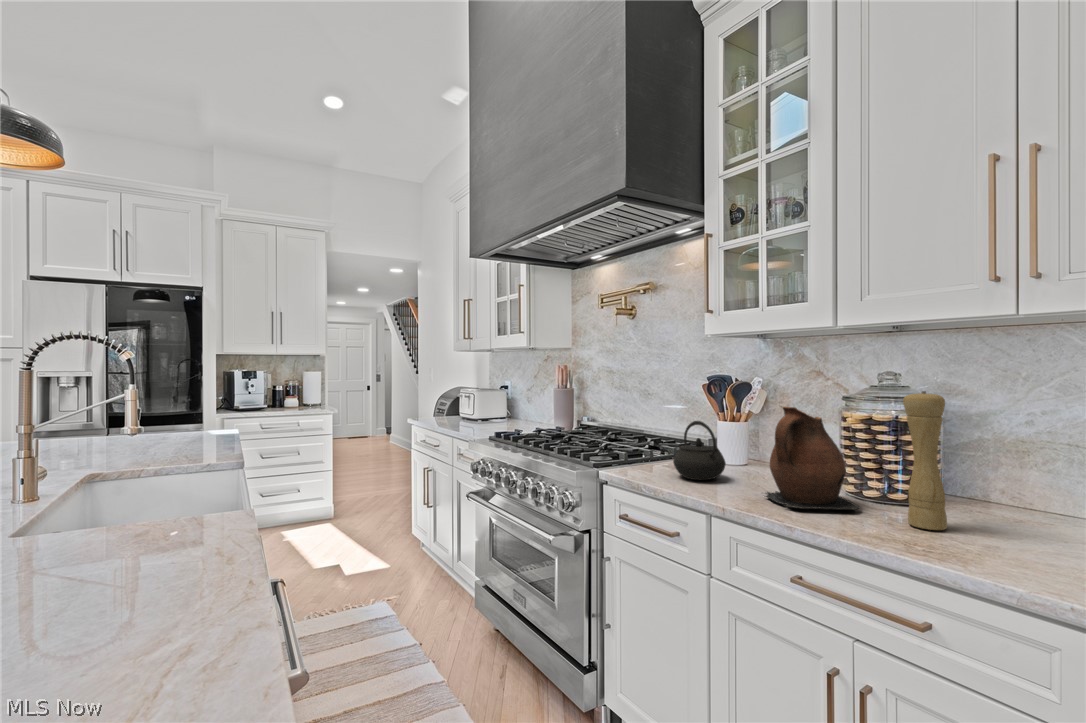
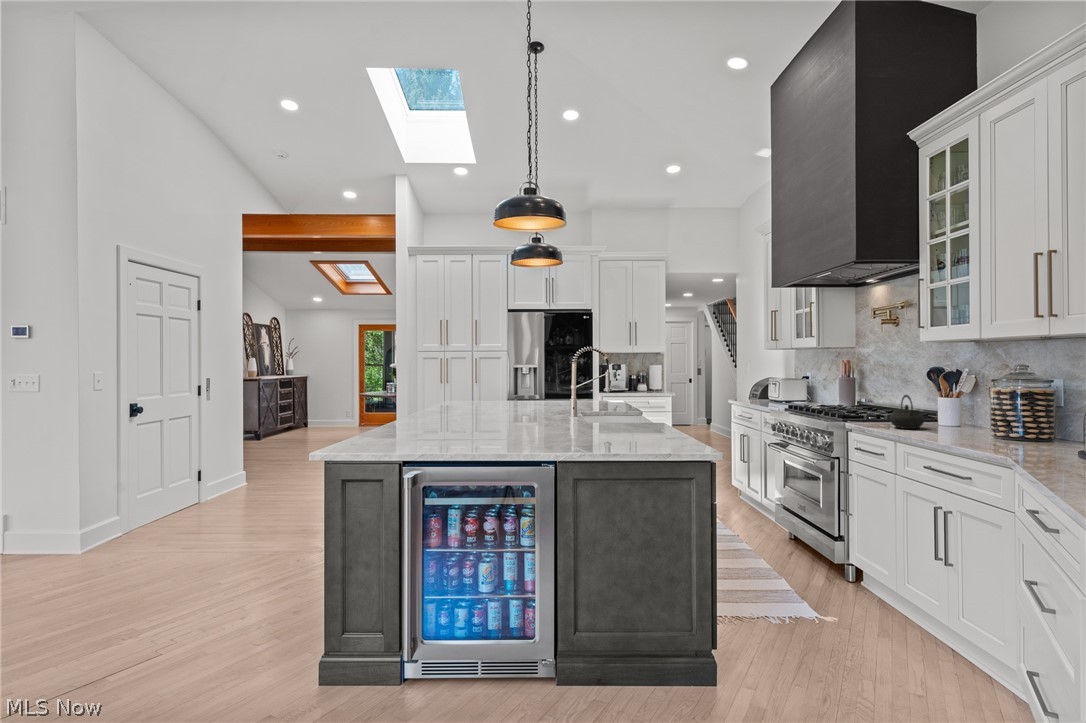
pepper mill: present [903,391,947,530] -> none [994,376,1018,446]
ceramic pitcher: present [766,407,860,511] -> none [930,385,983,440]

